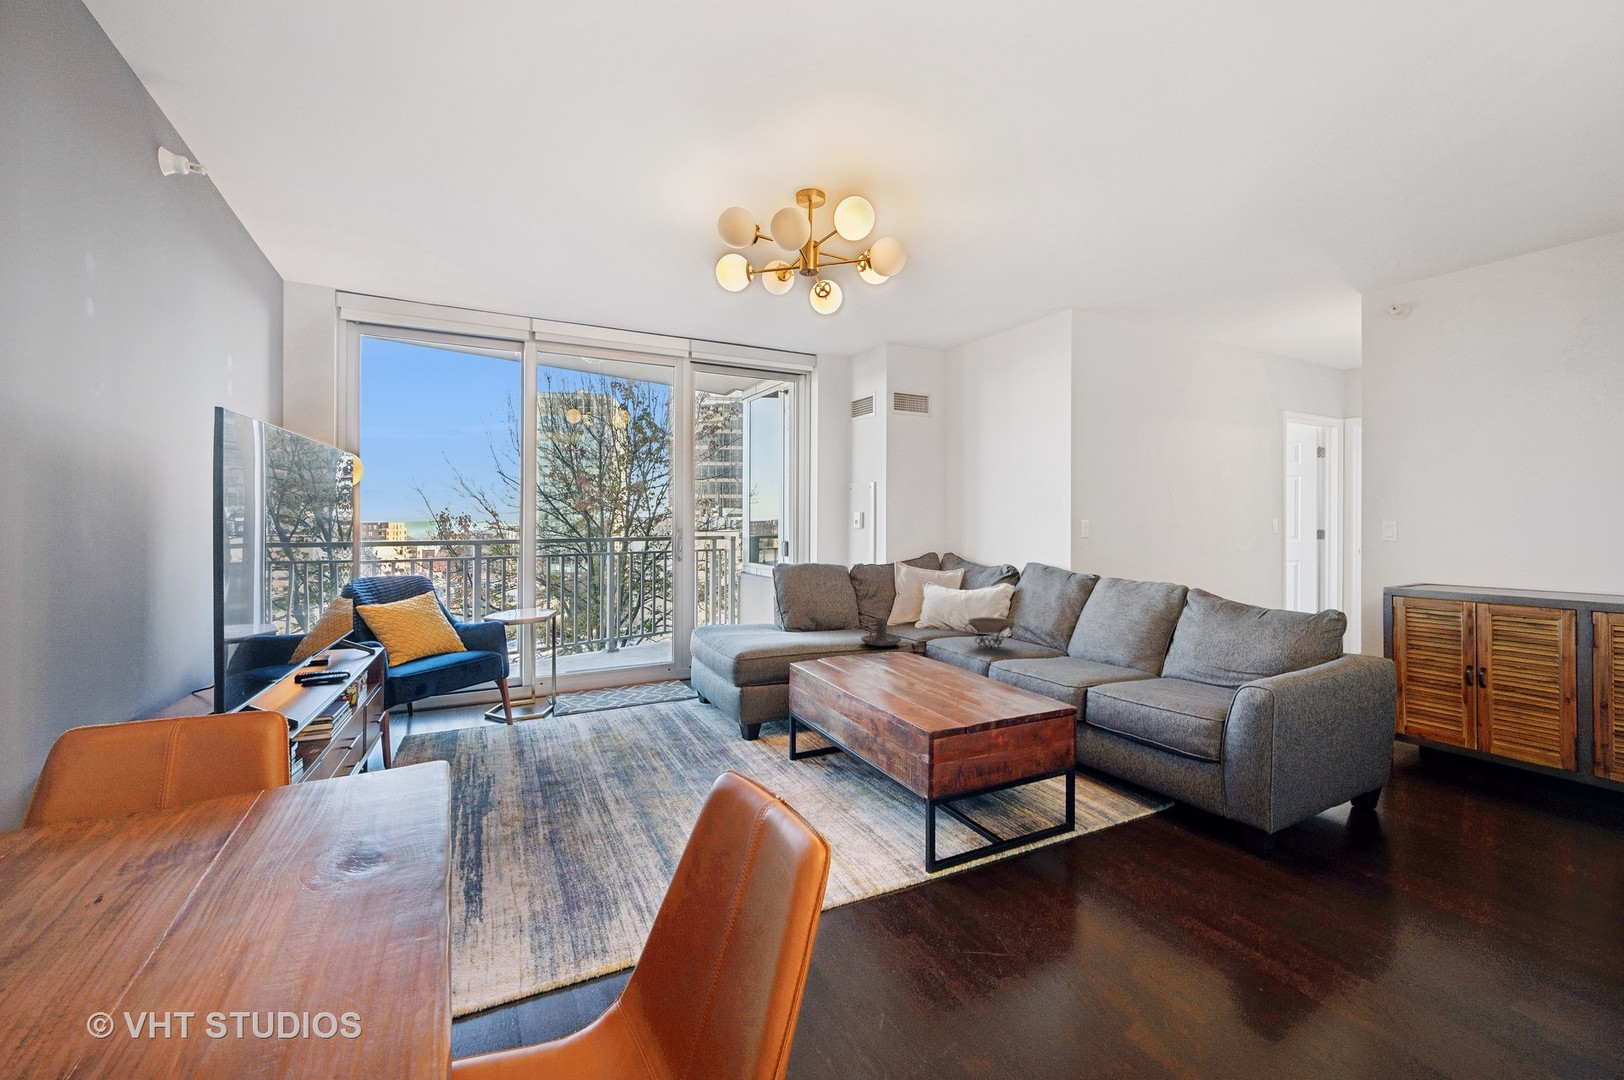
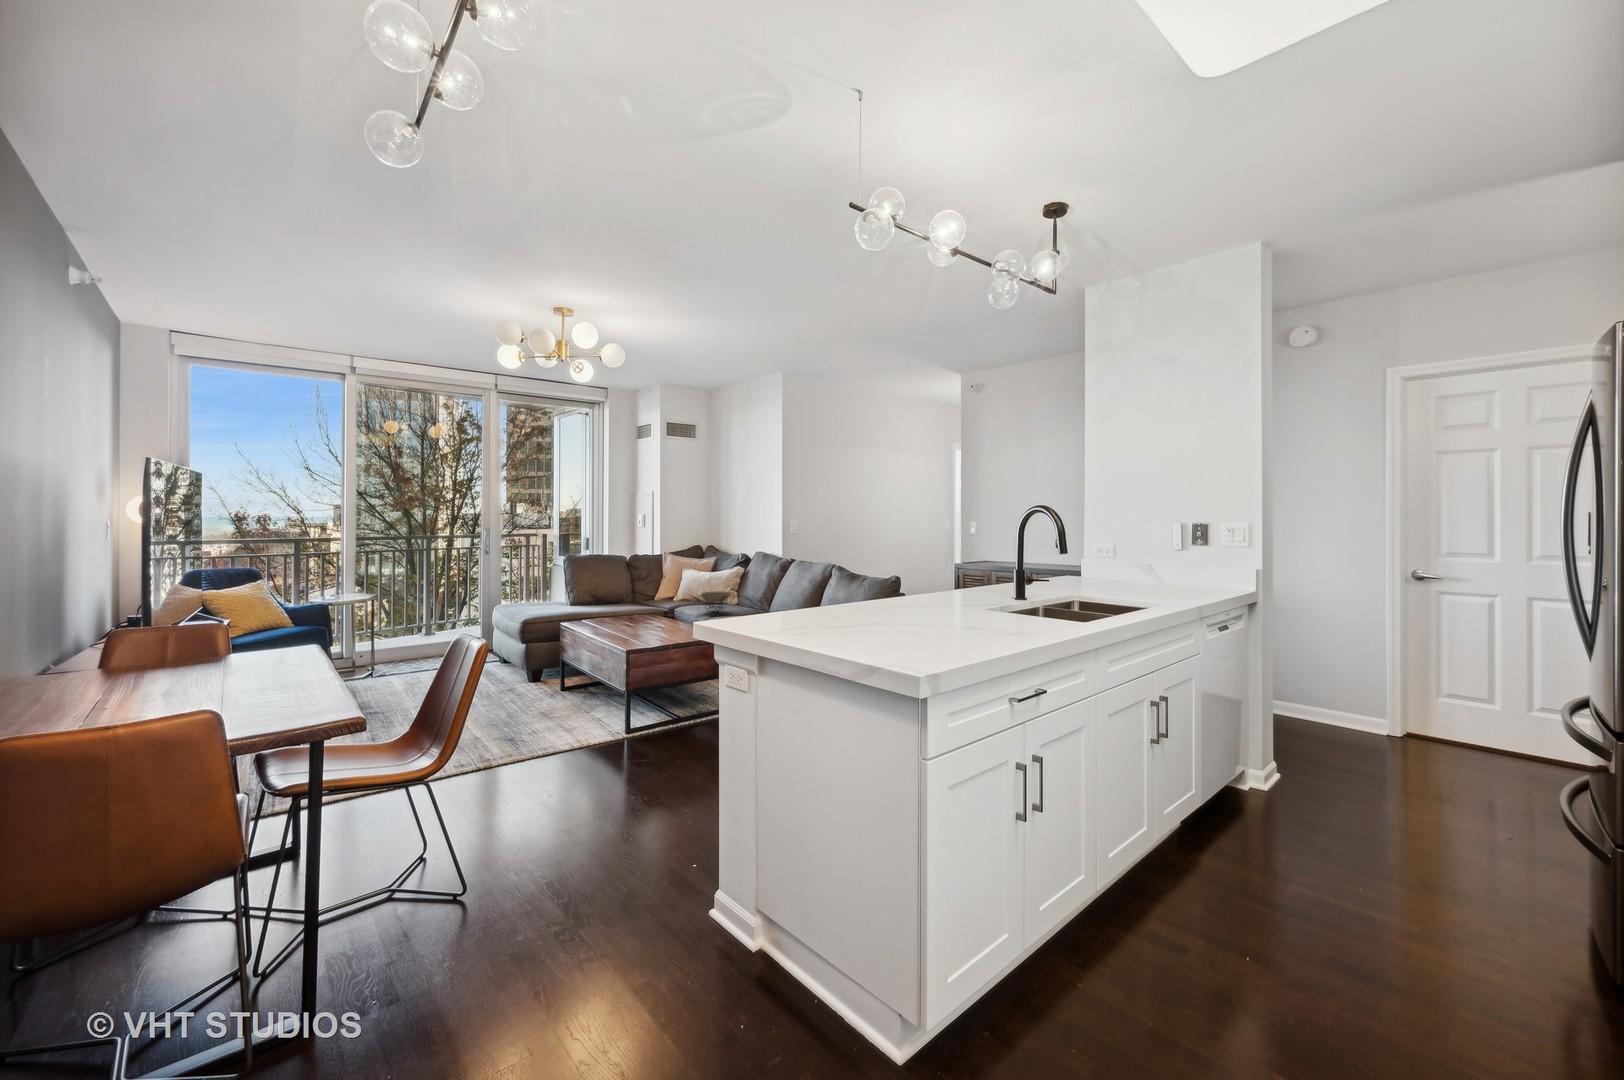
candle holder: present [861,618,901,646] -> none [624,594,653,613]

